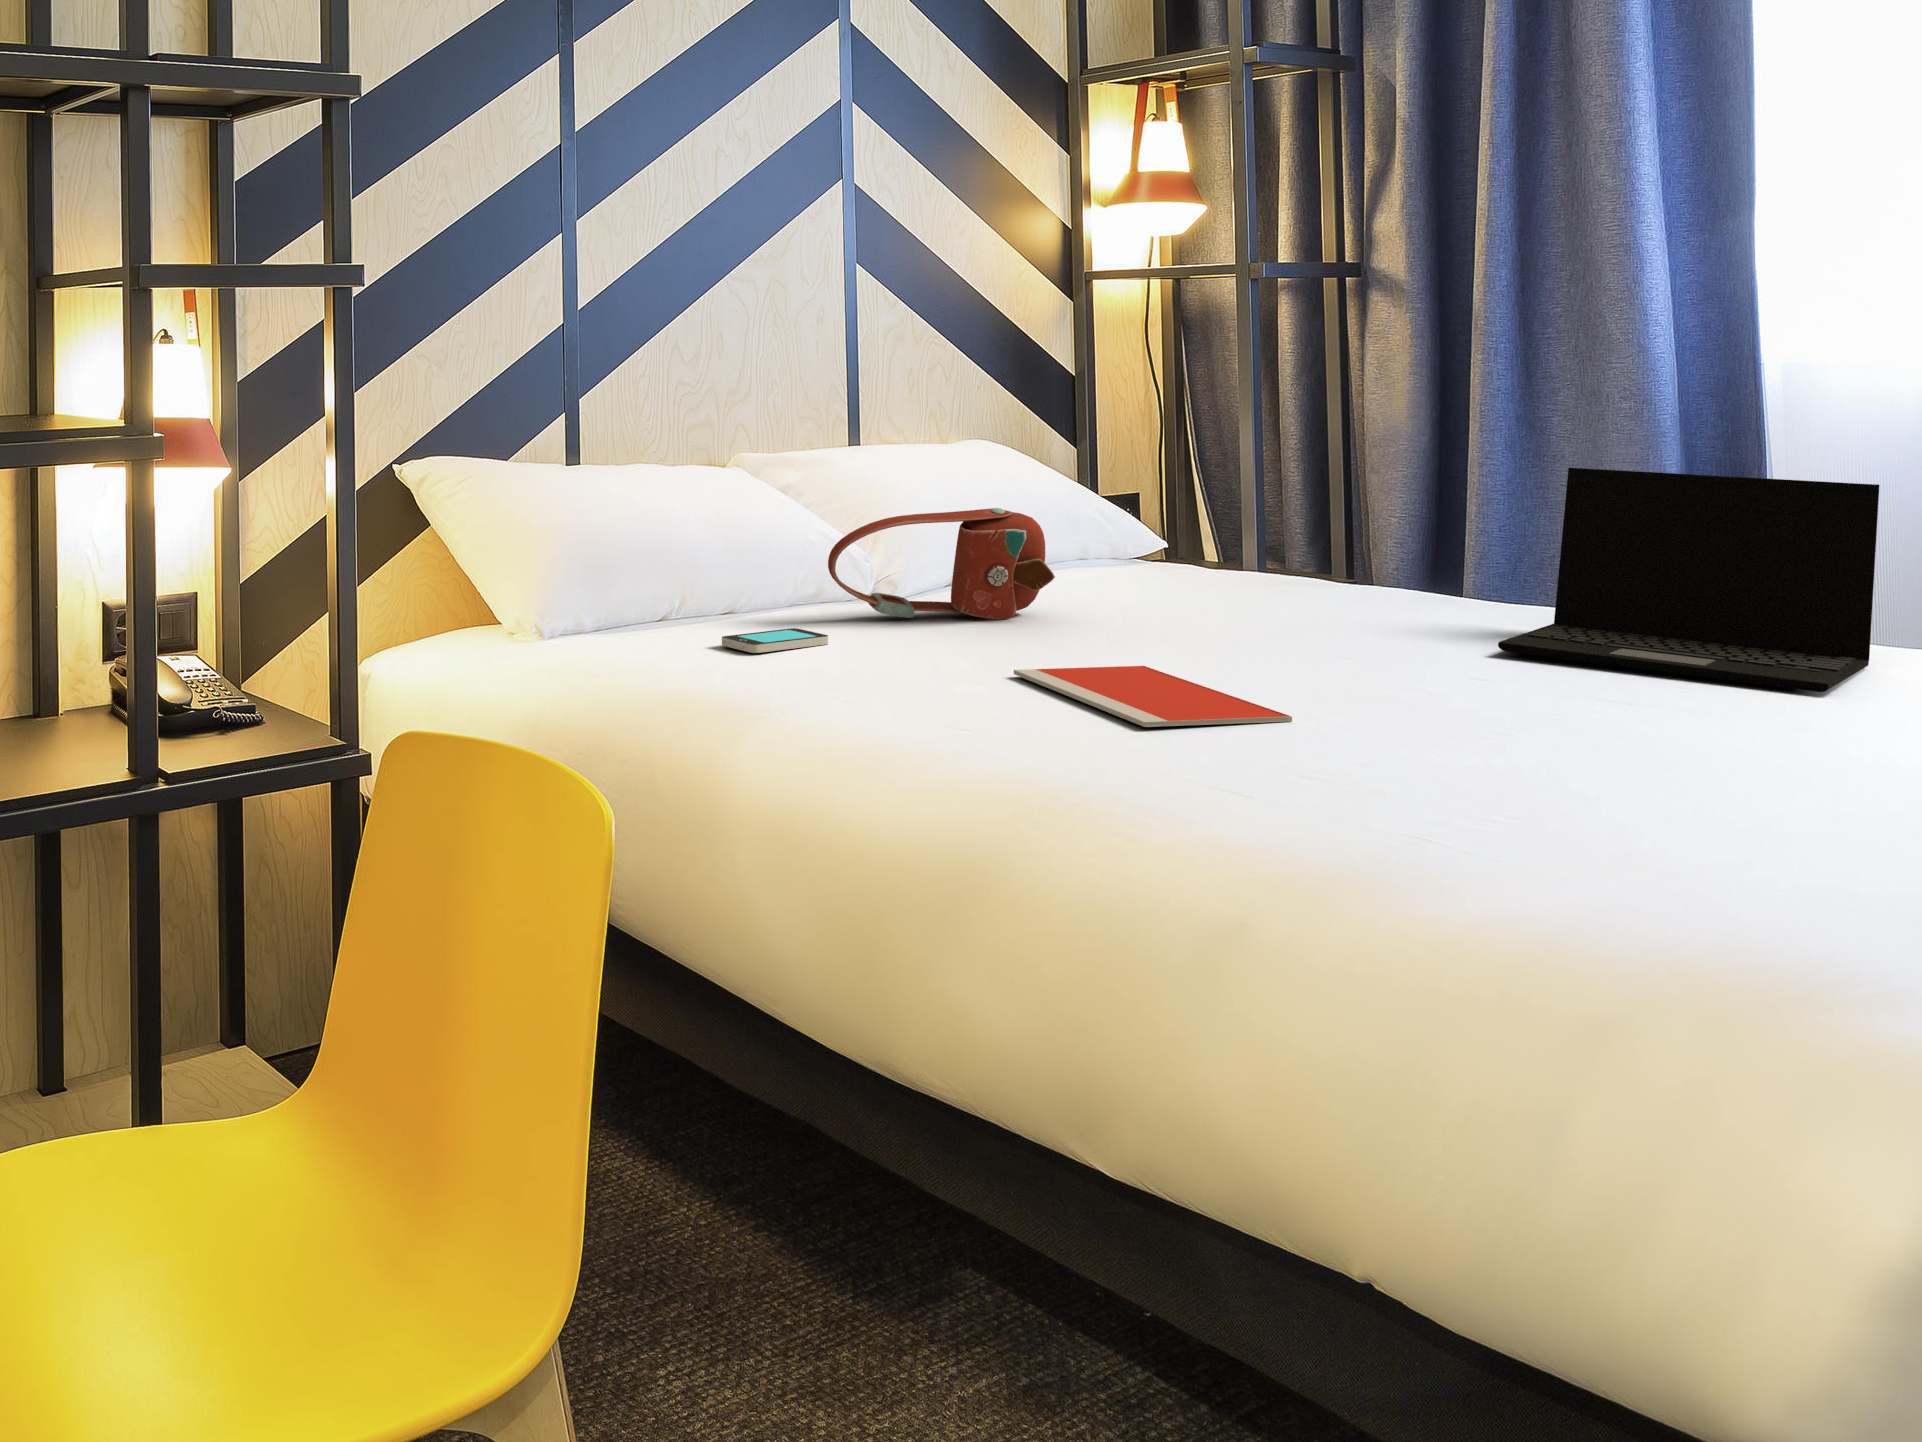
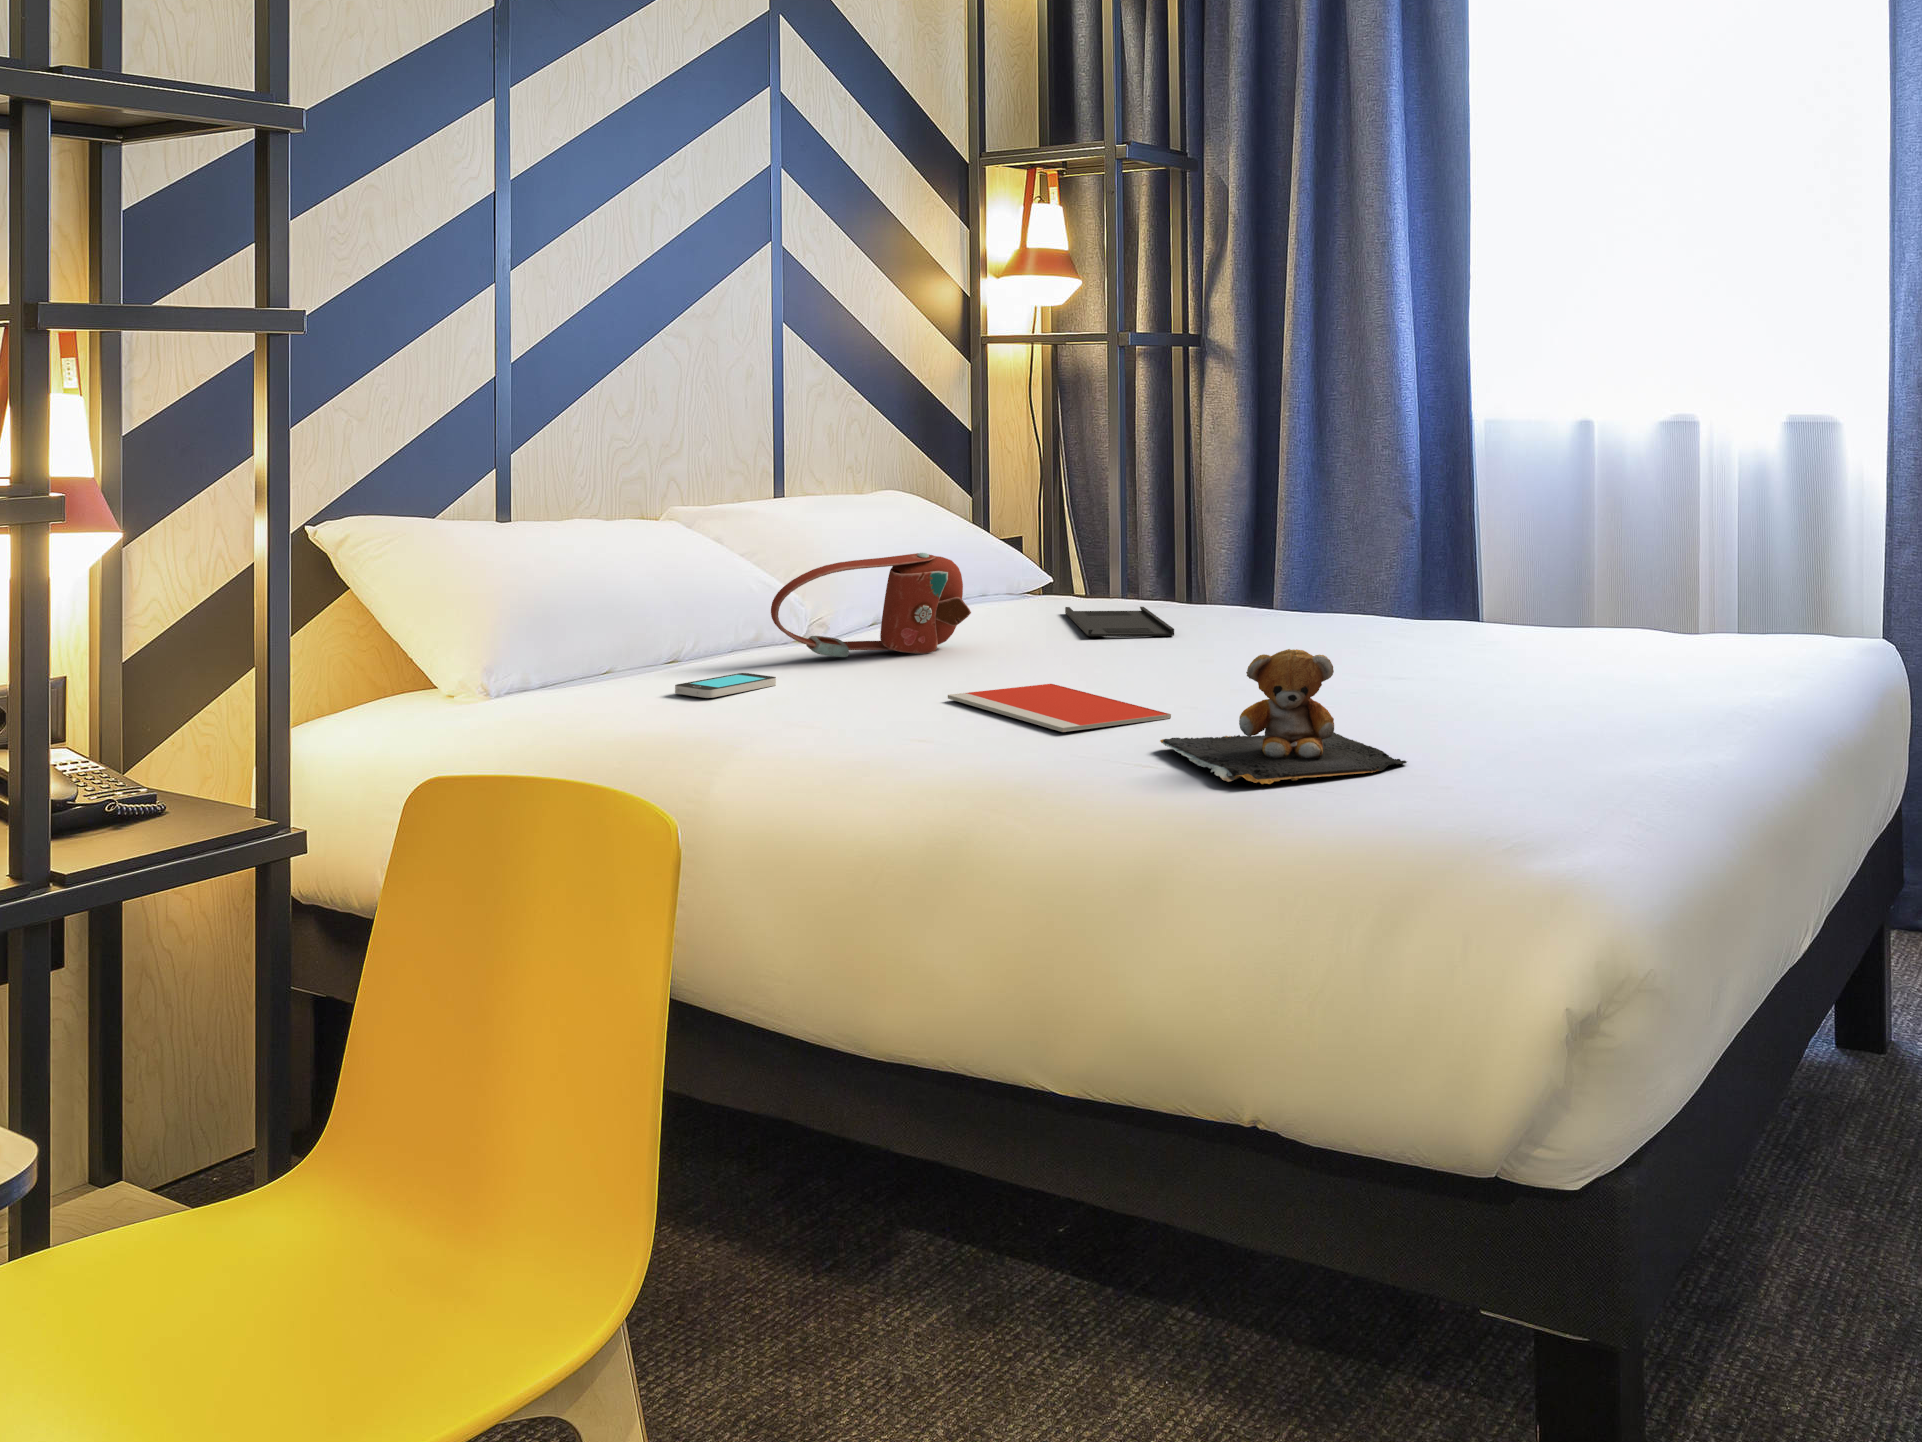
laptop: present [1498,468,1879,692] -> none [1306,507,1543,668]
tray: none [1180,575,1316,617] -> present [1065,607,1174,636]
teddy bear: none [1268,650,1639,825] -> present [1160,649,1407,784]

